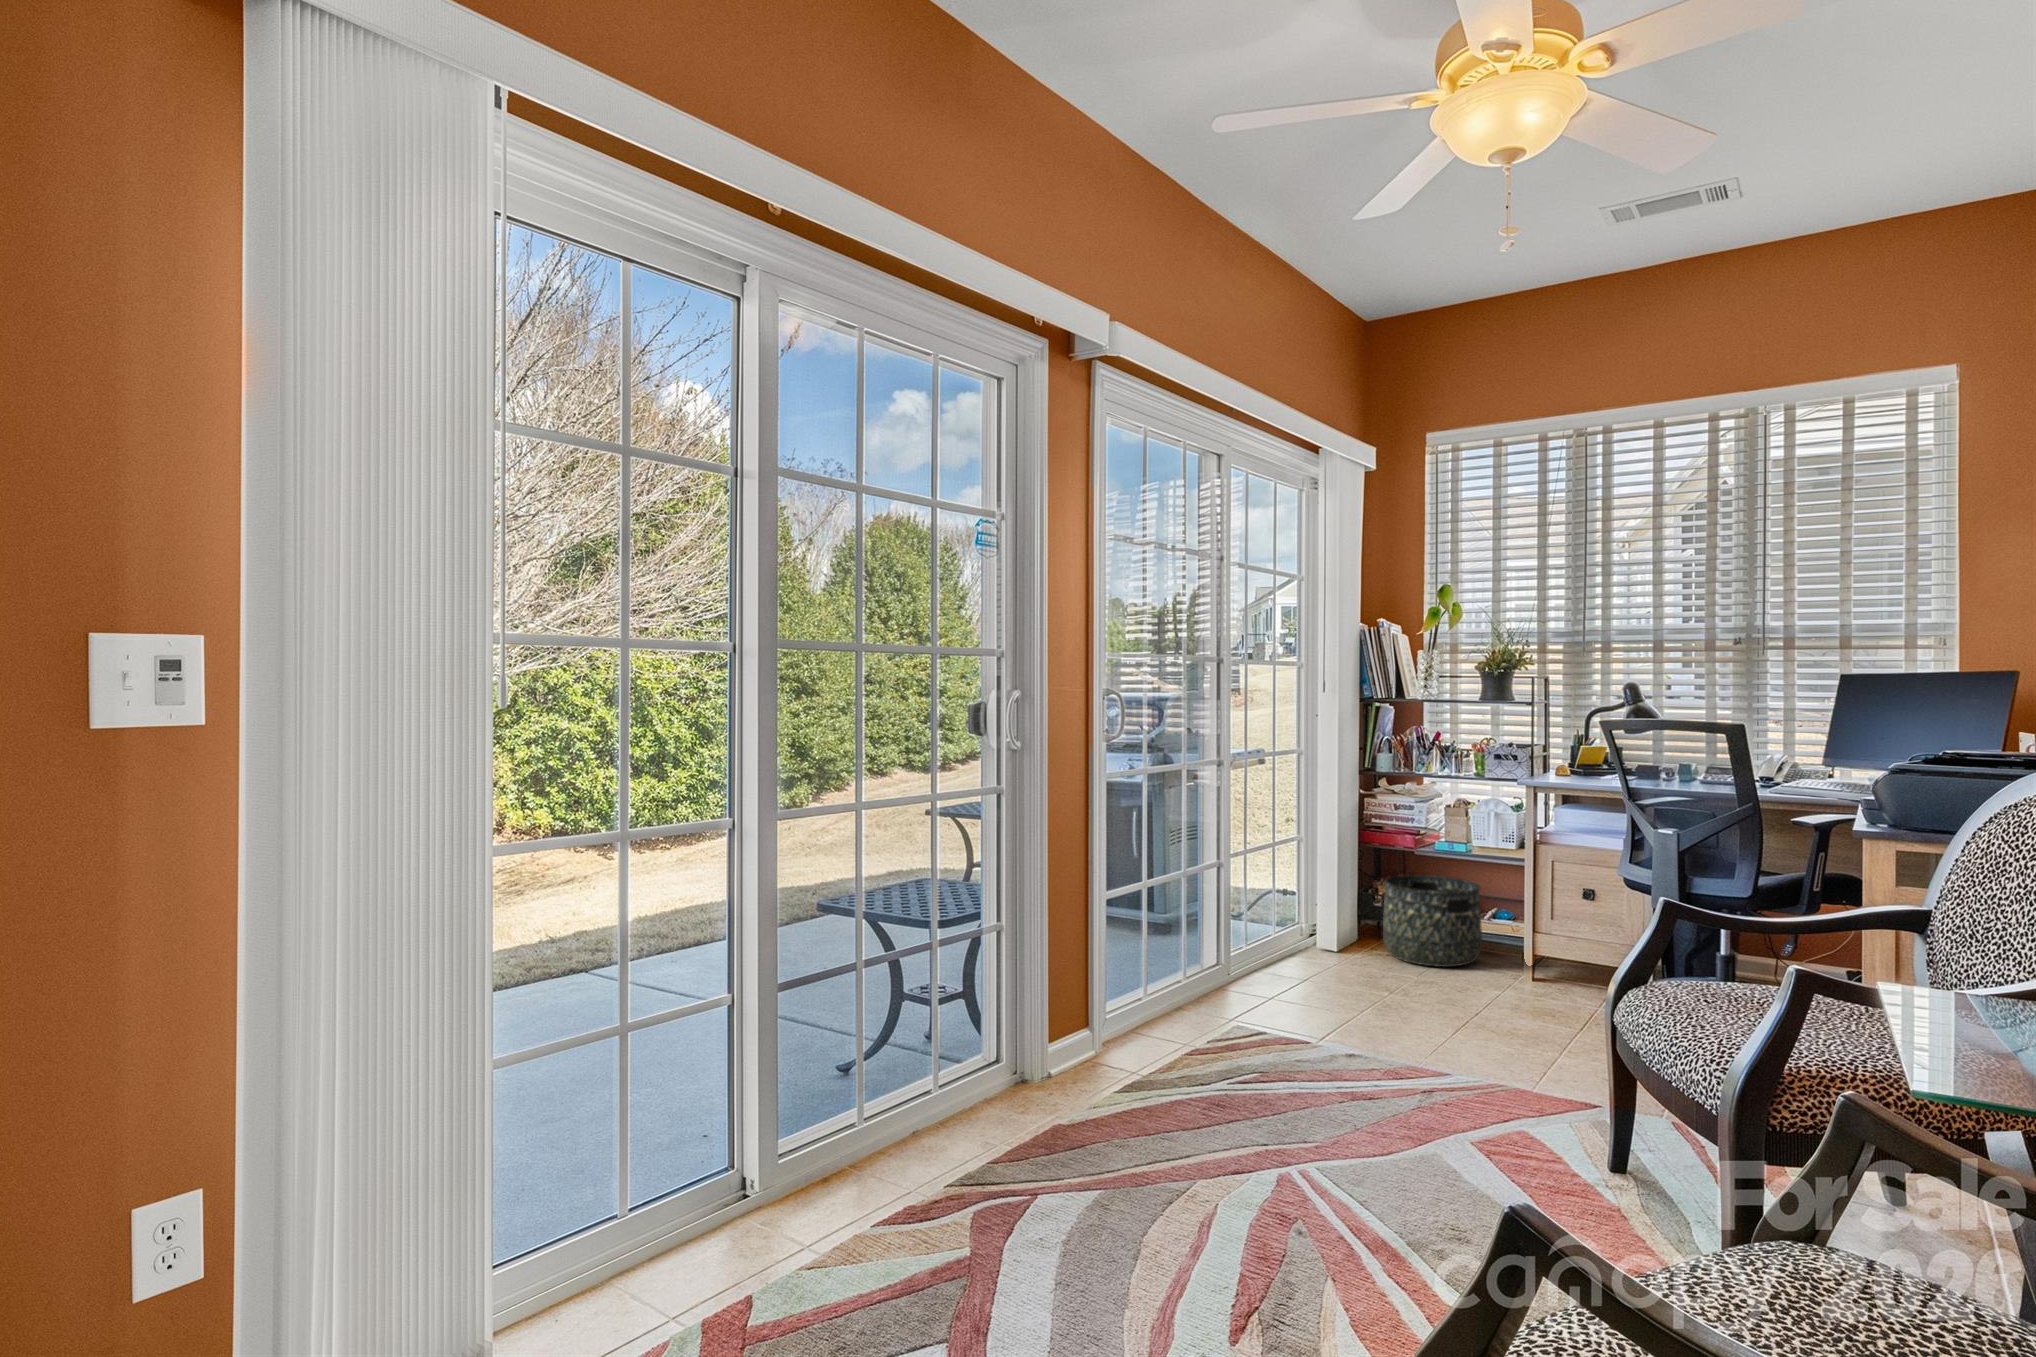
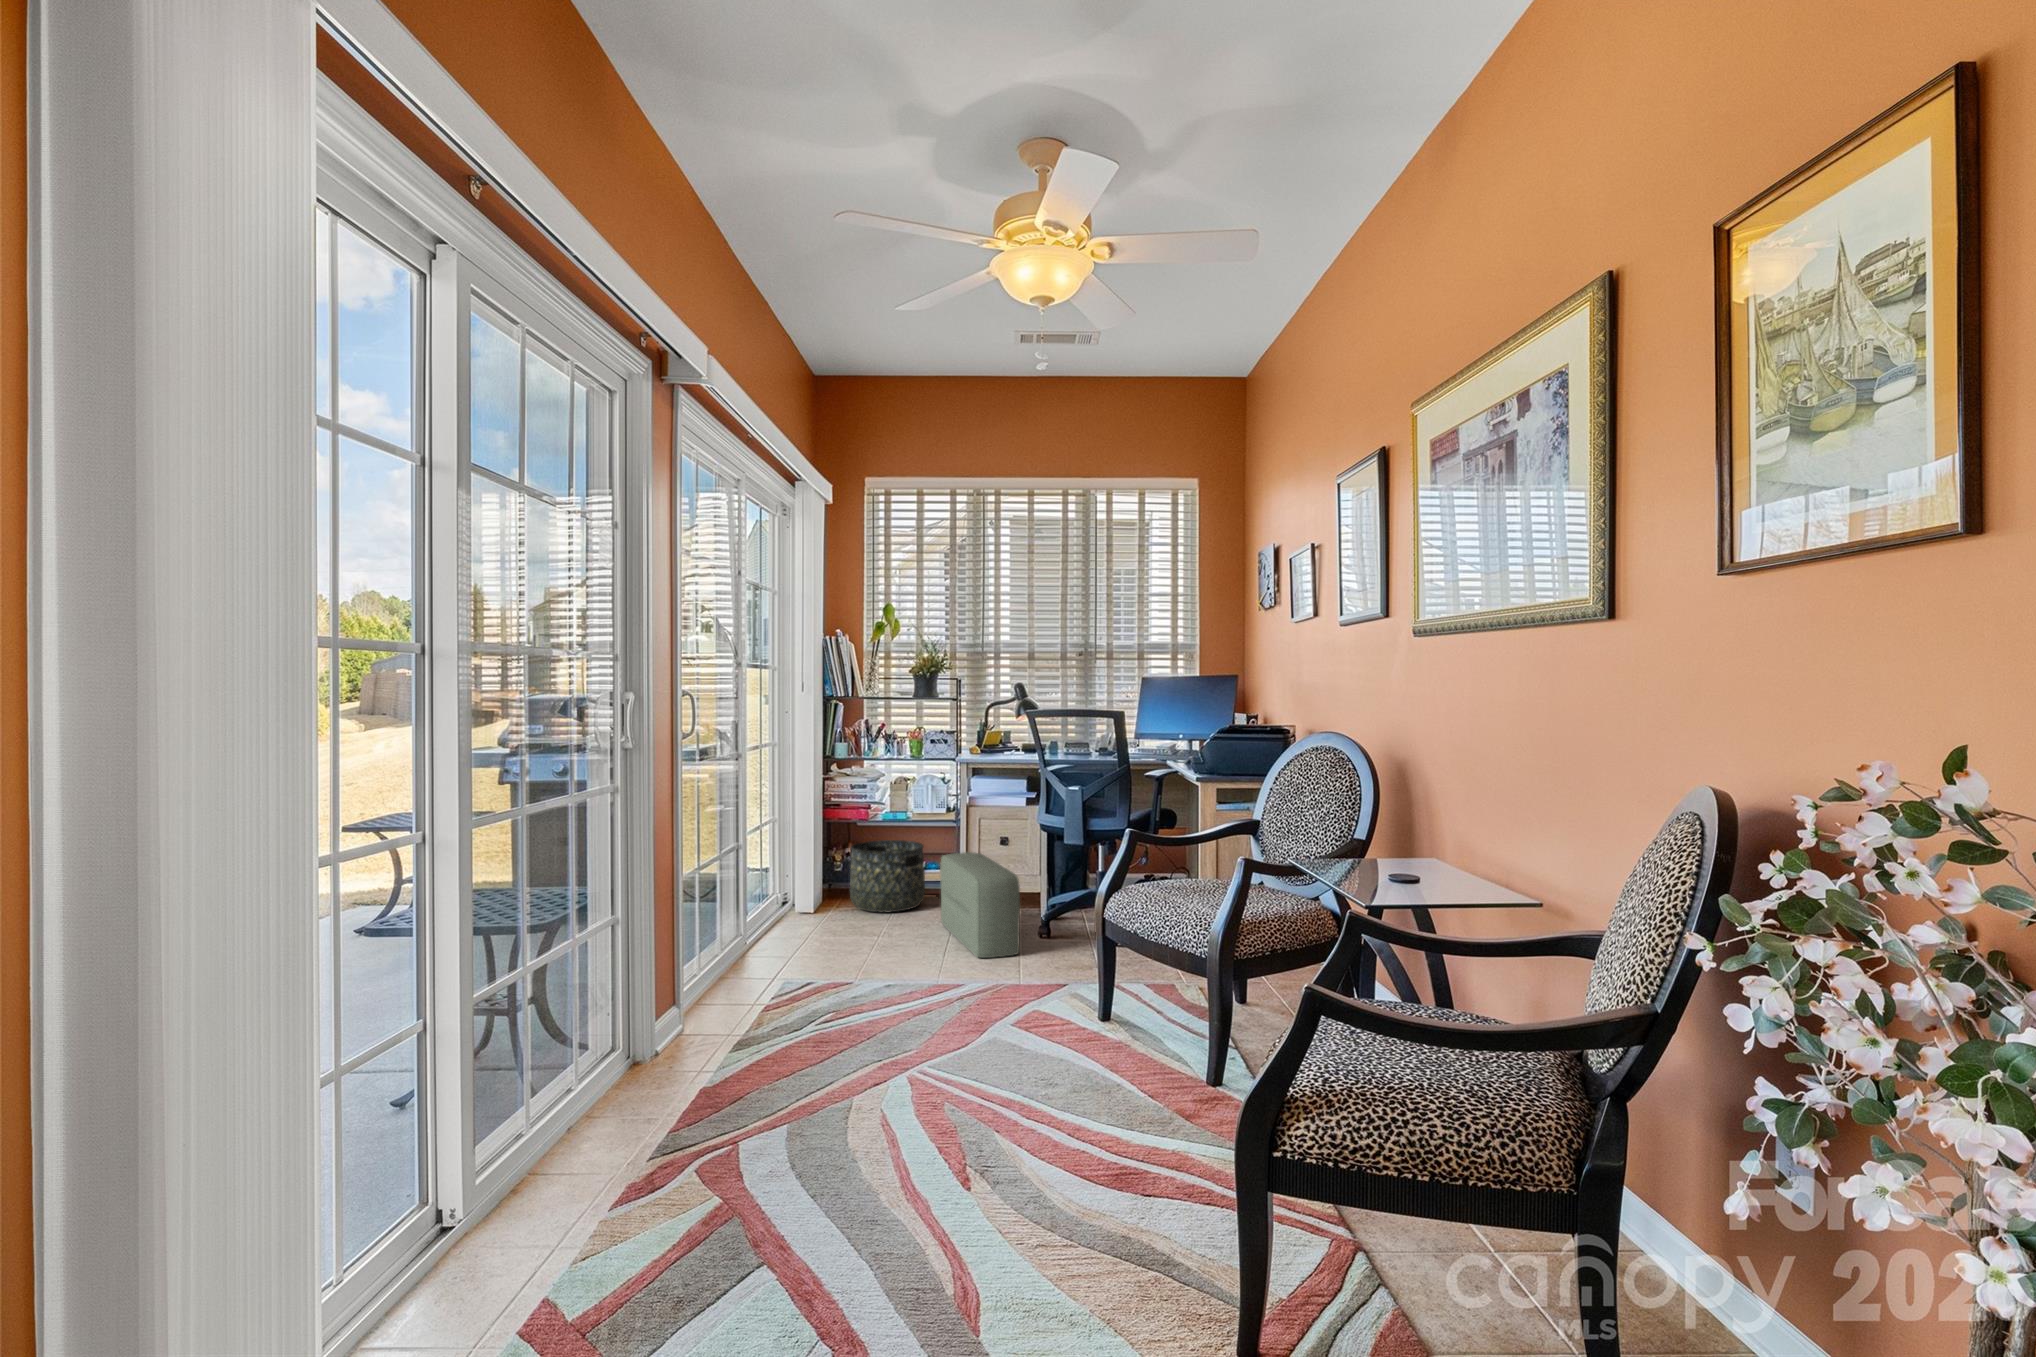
pouf: none [1480,903,1560,1051] -> present [940,852,1020,958]

